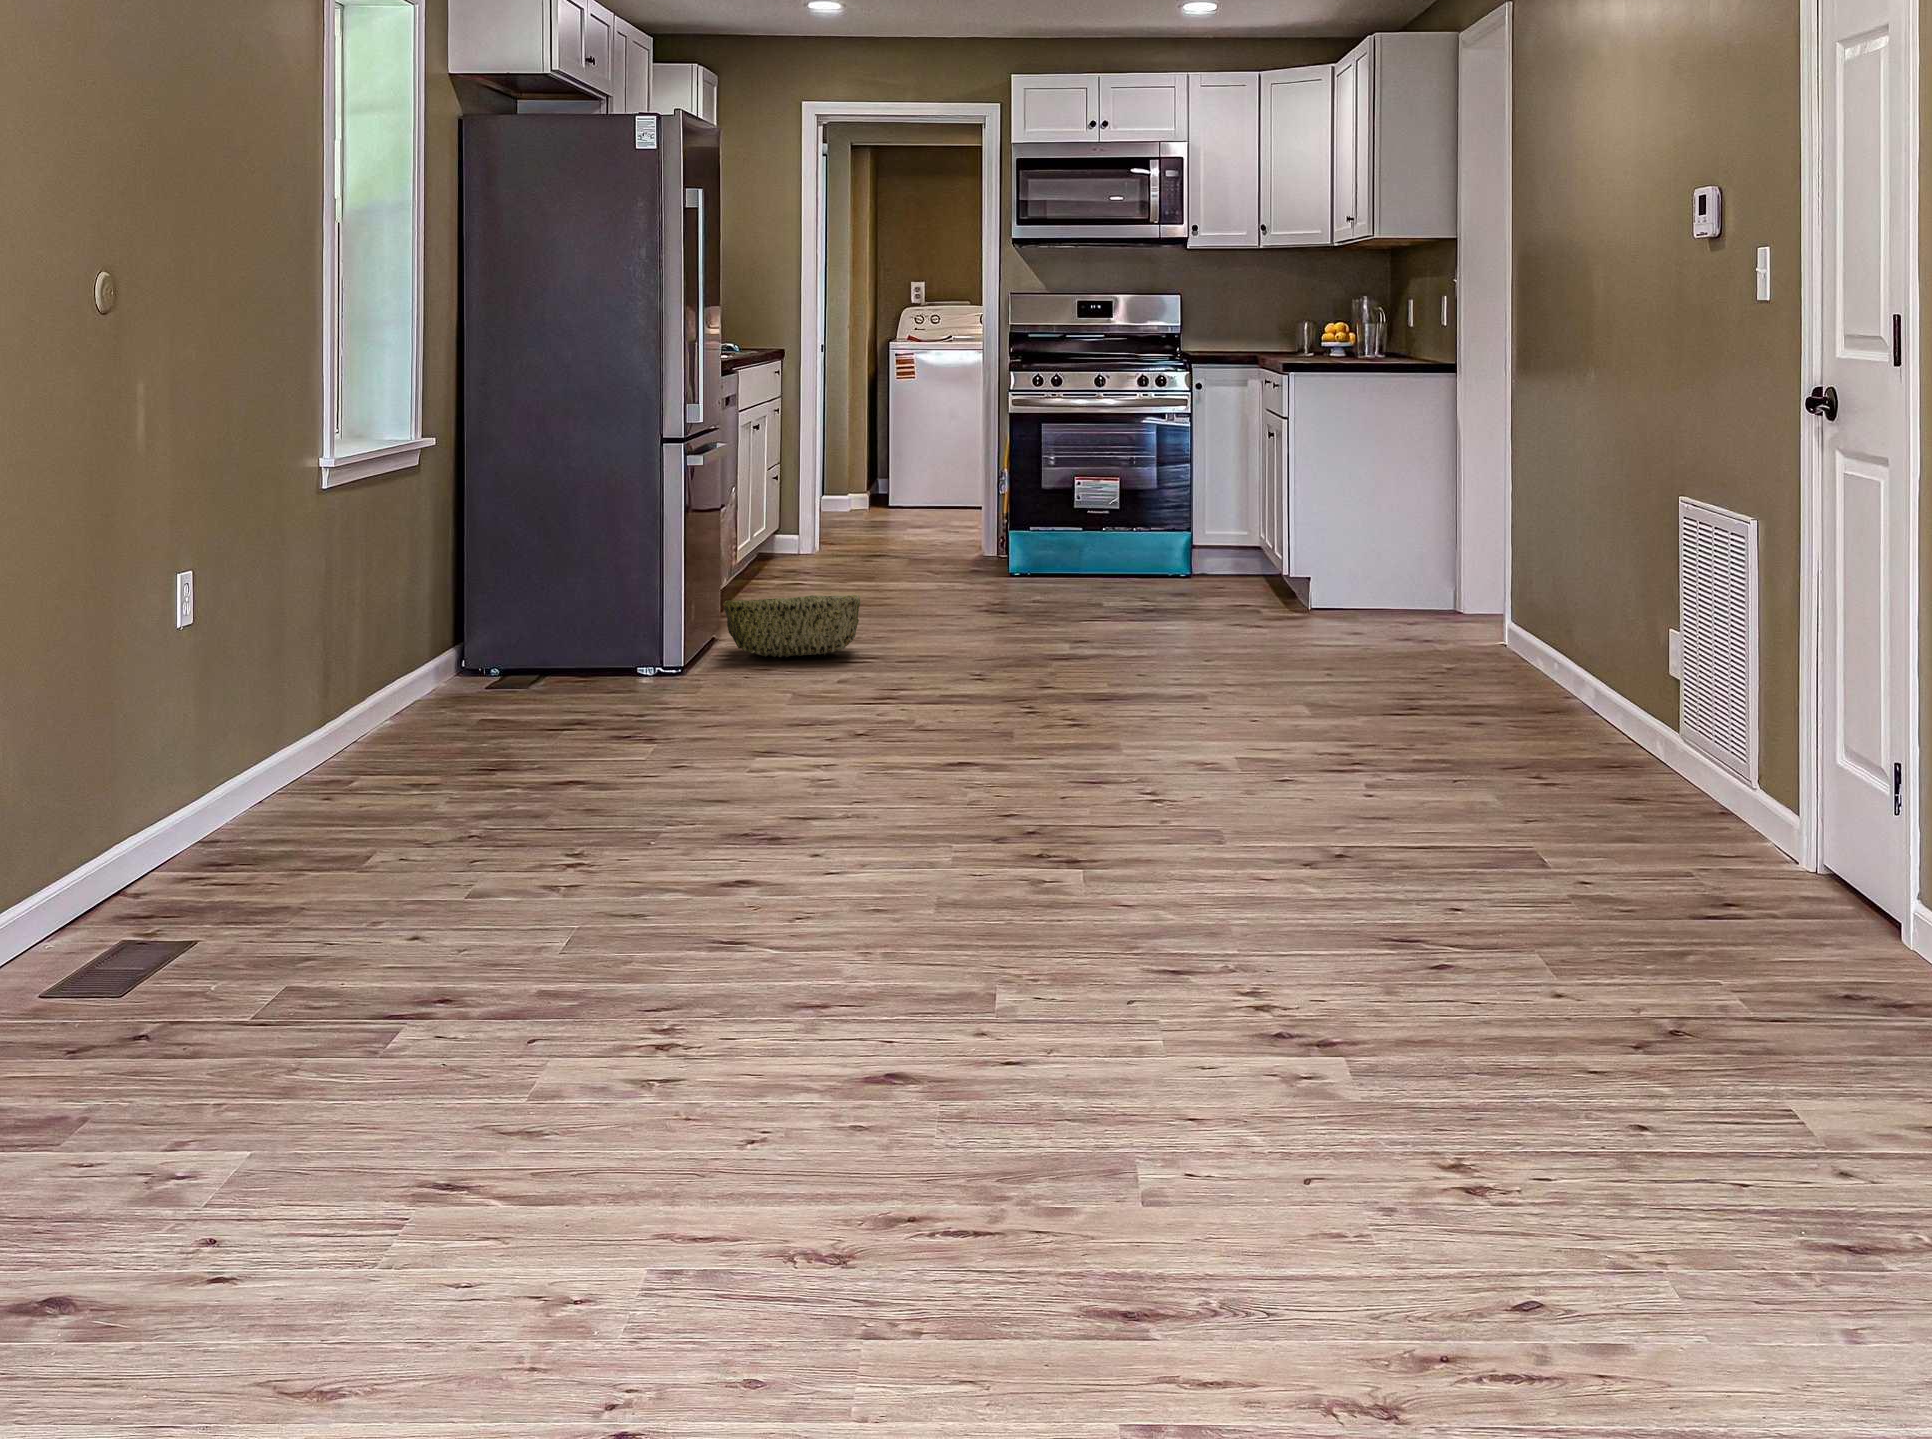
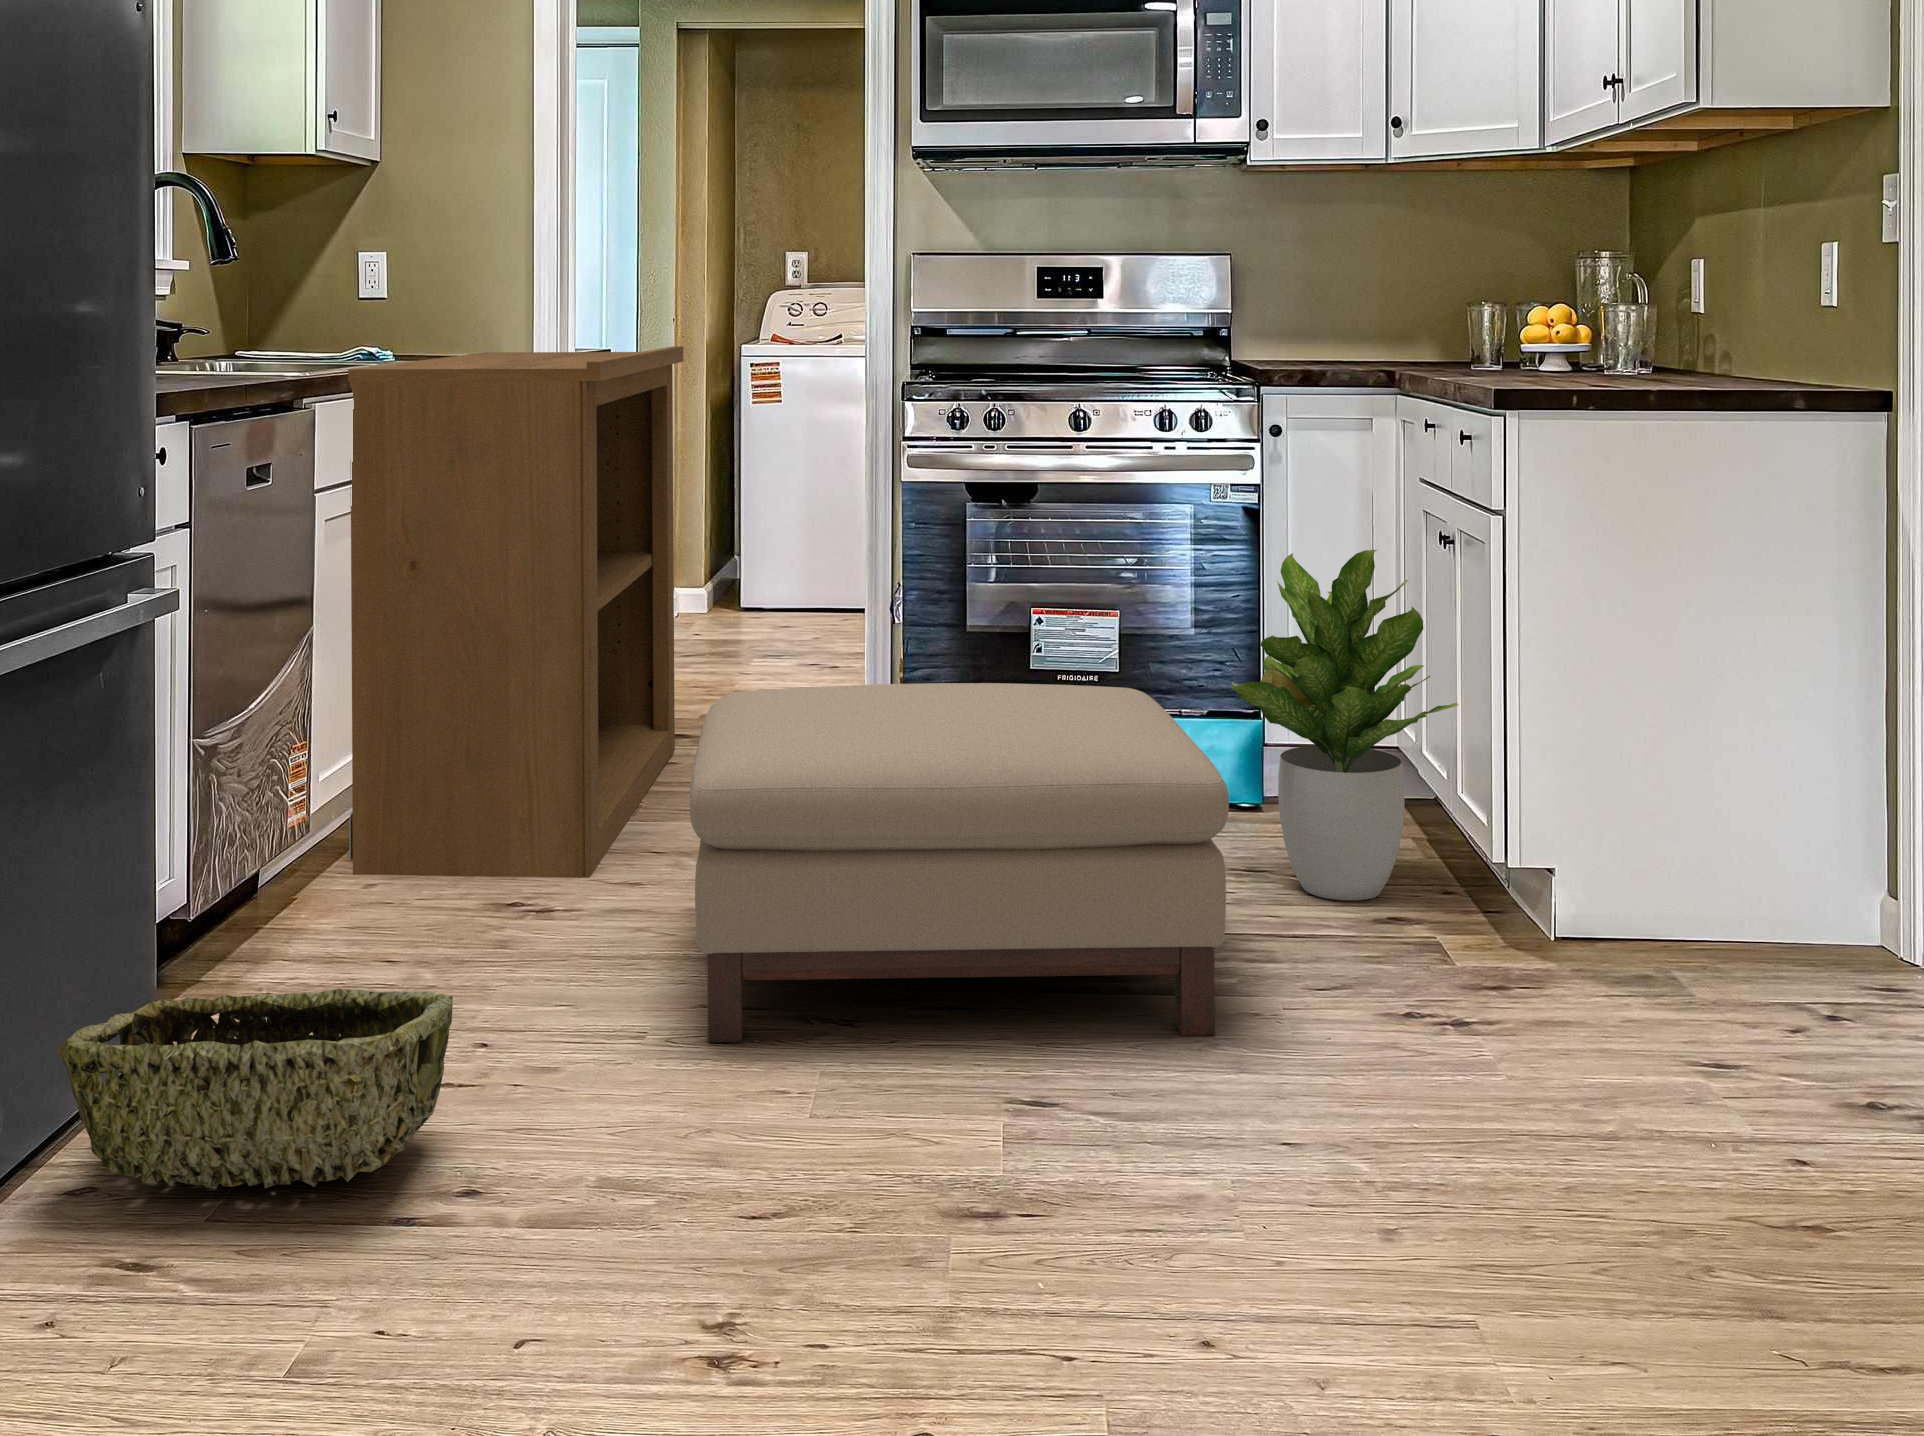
bookshelf: none [751,344,889,597] -> present [348,346,683,878]
potted plant: none [1168,438,1271,598] -> present [1231,550,1458,901]
ottoman: none [931,497,1162,632] -> present [690,683,1229,1043]

